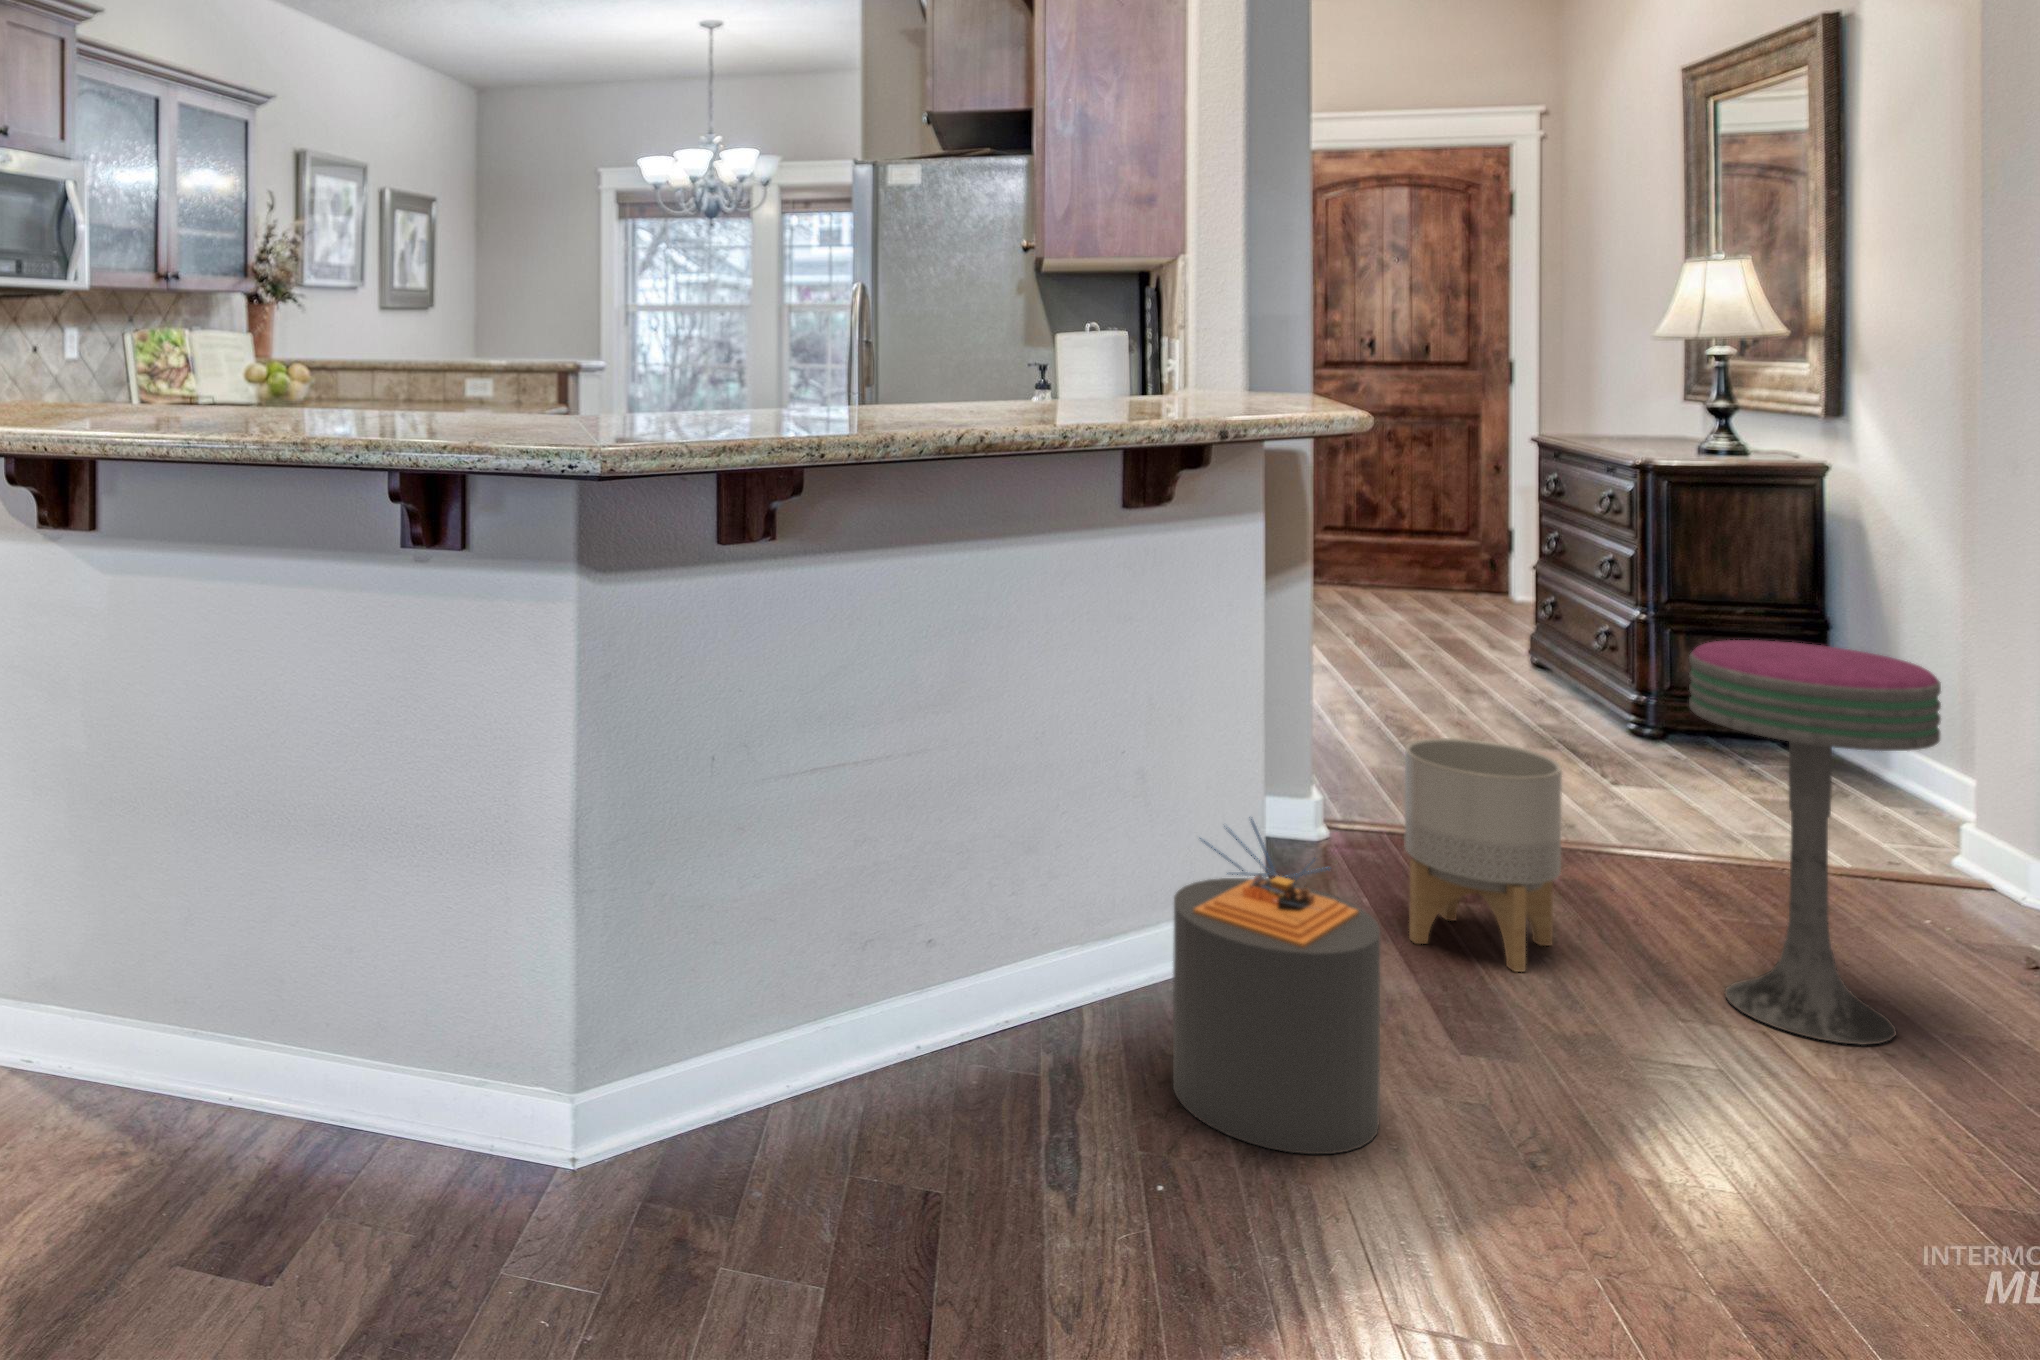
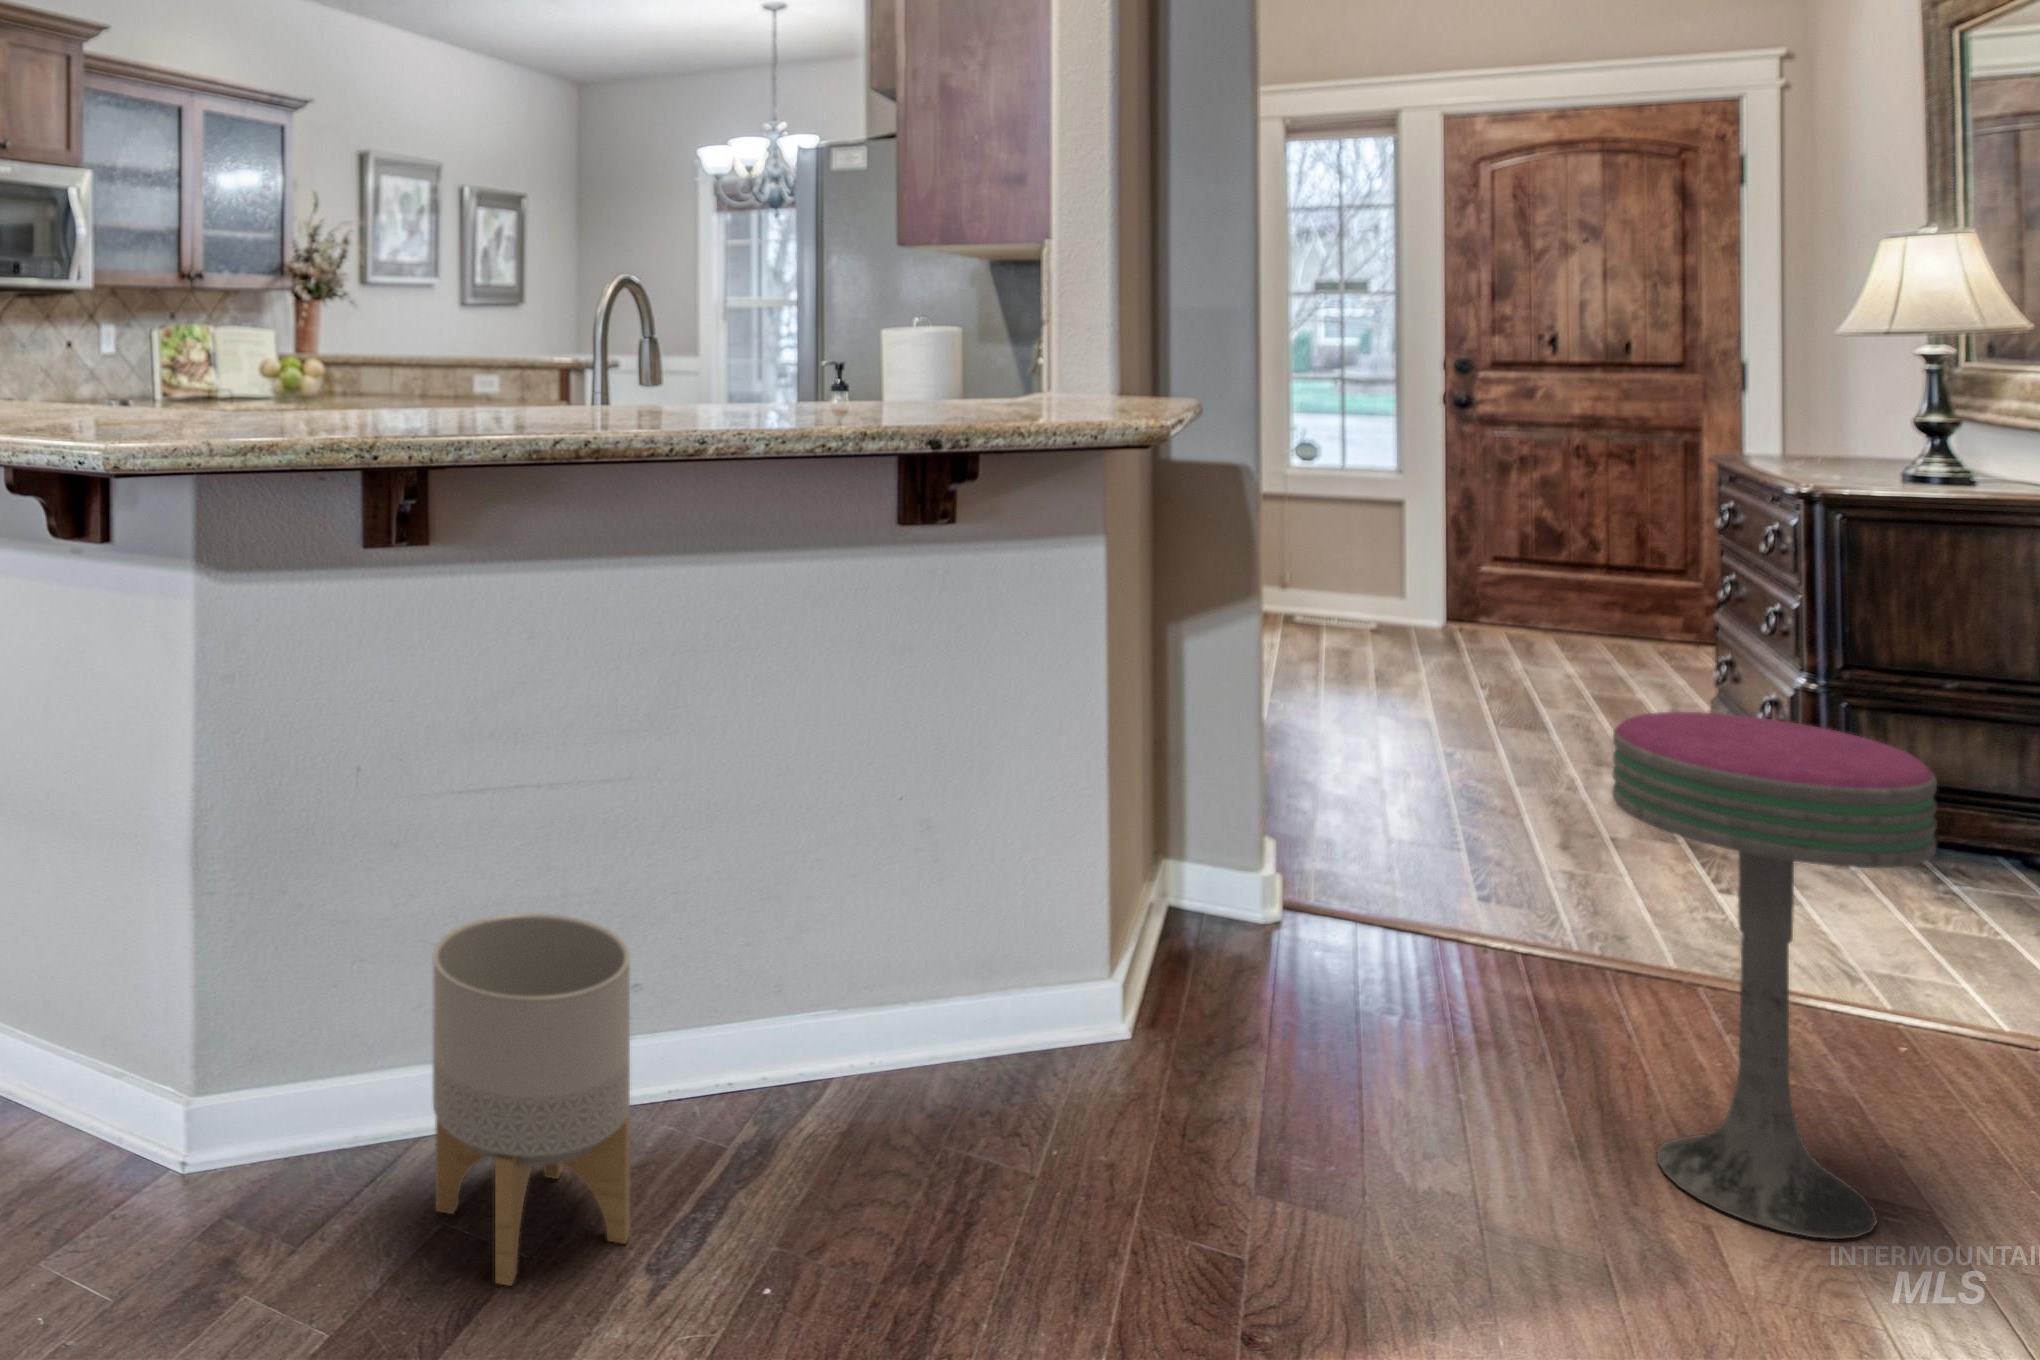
planter: present [1404,738,1562,972] -> present [432,913,630,1286]
trash can: present [1173,817,1380,1154] -> none [862,866,1087,1271]

